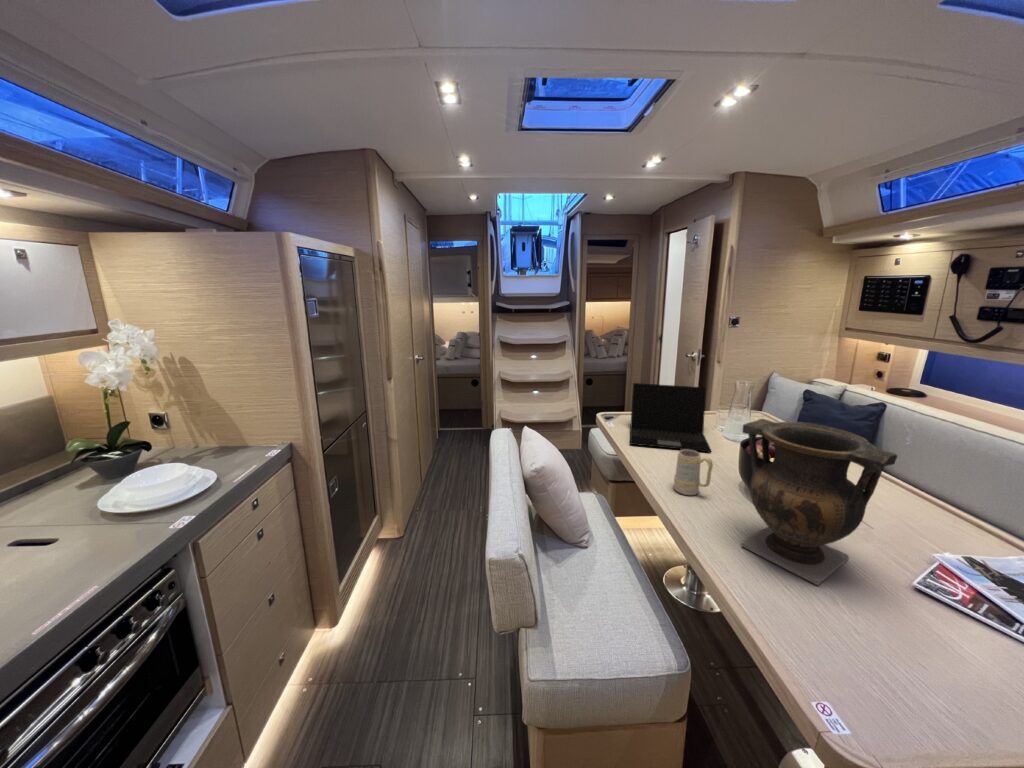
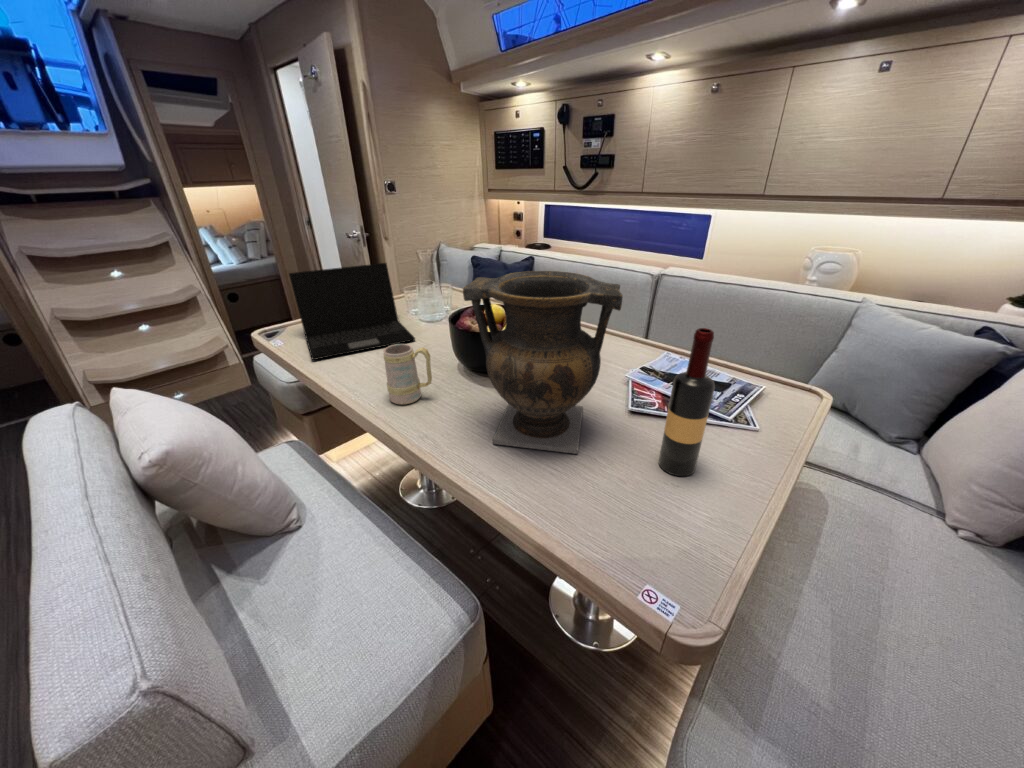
wine bottle: none [908,512,981,659] -> present [658,328,715,476]

